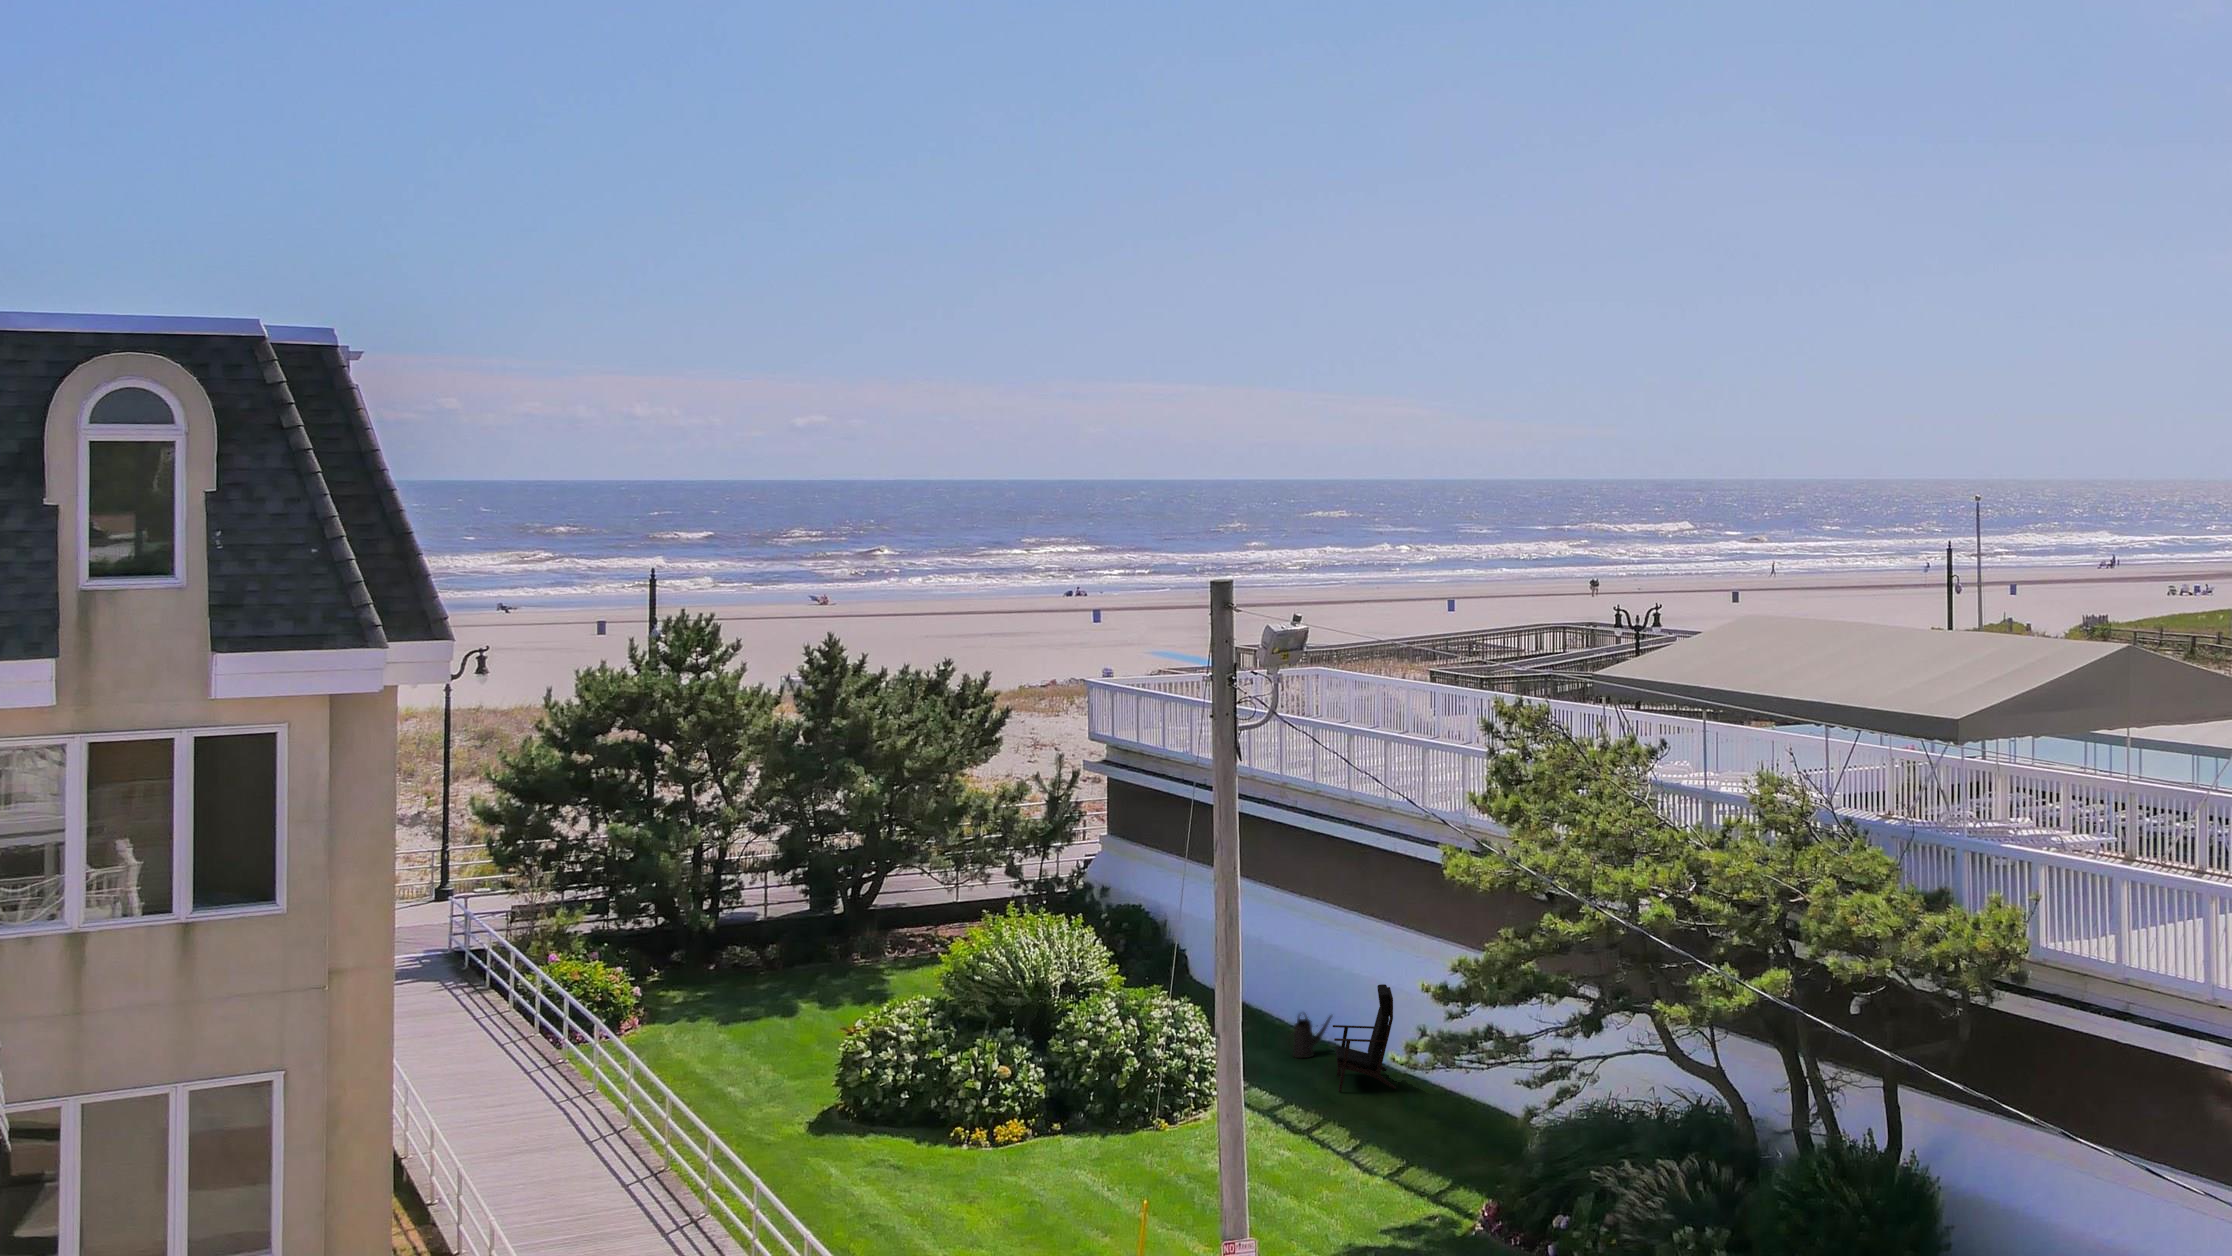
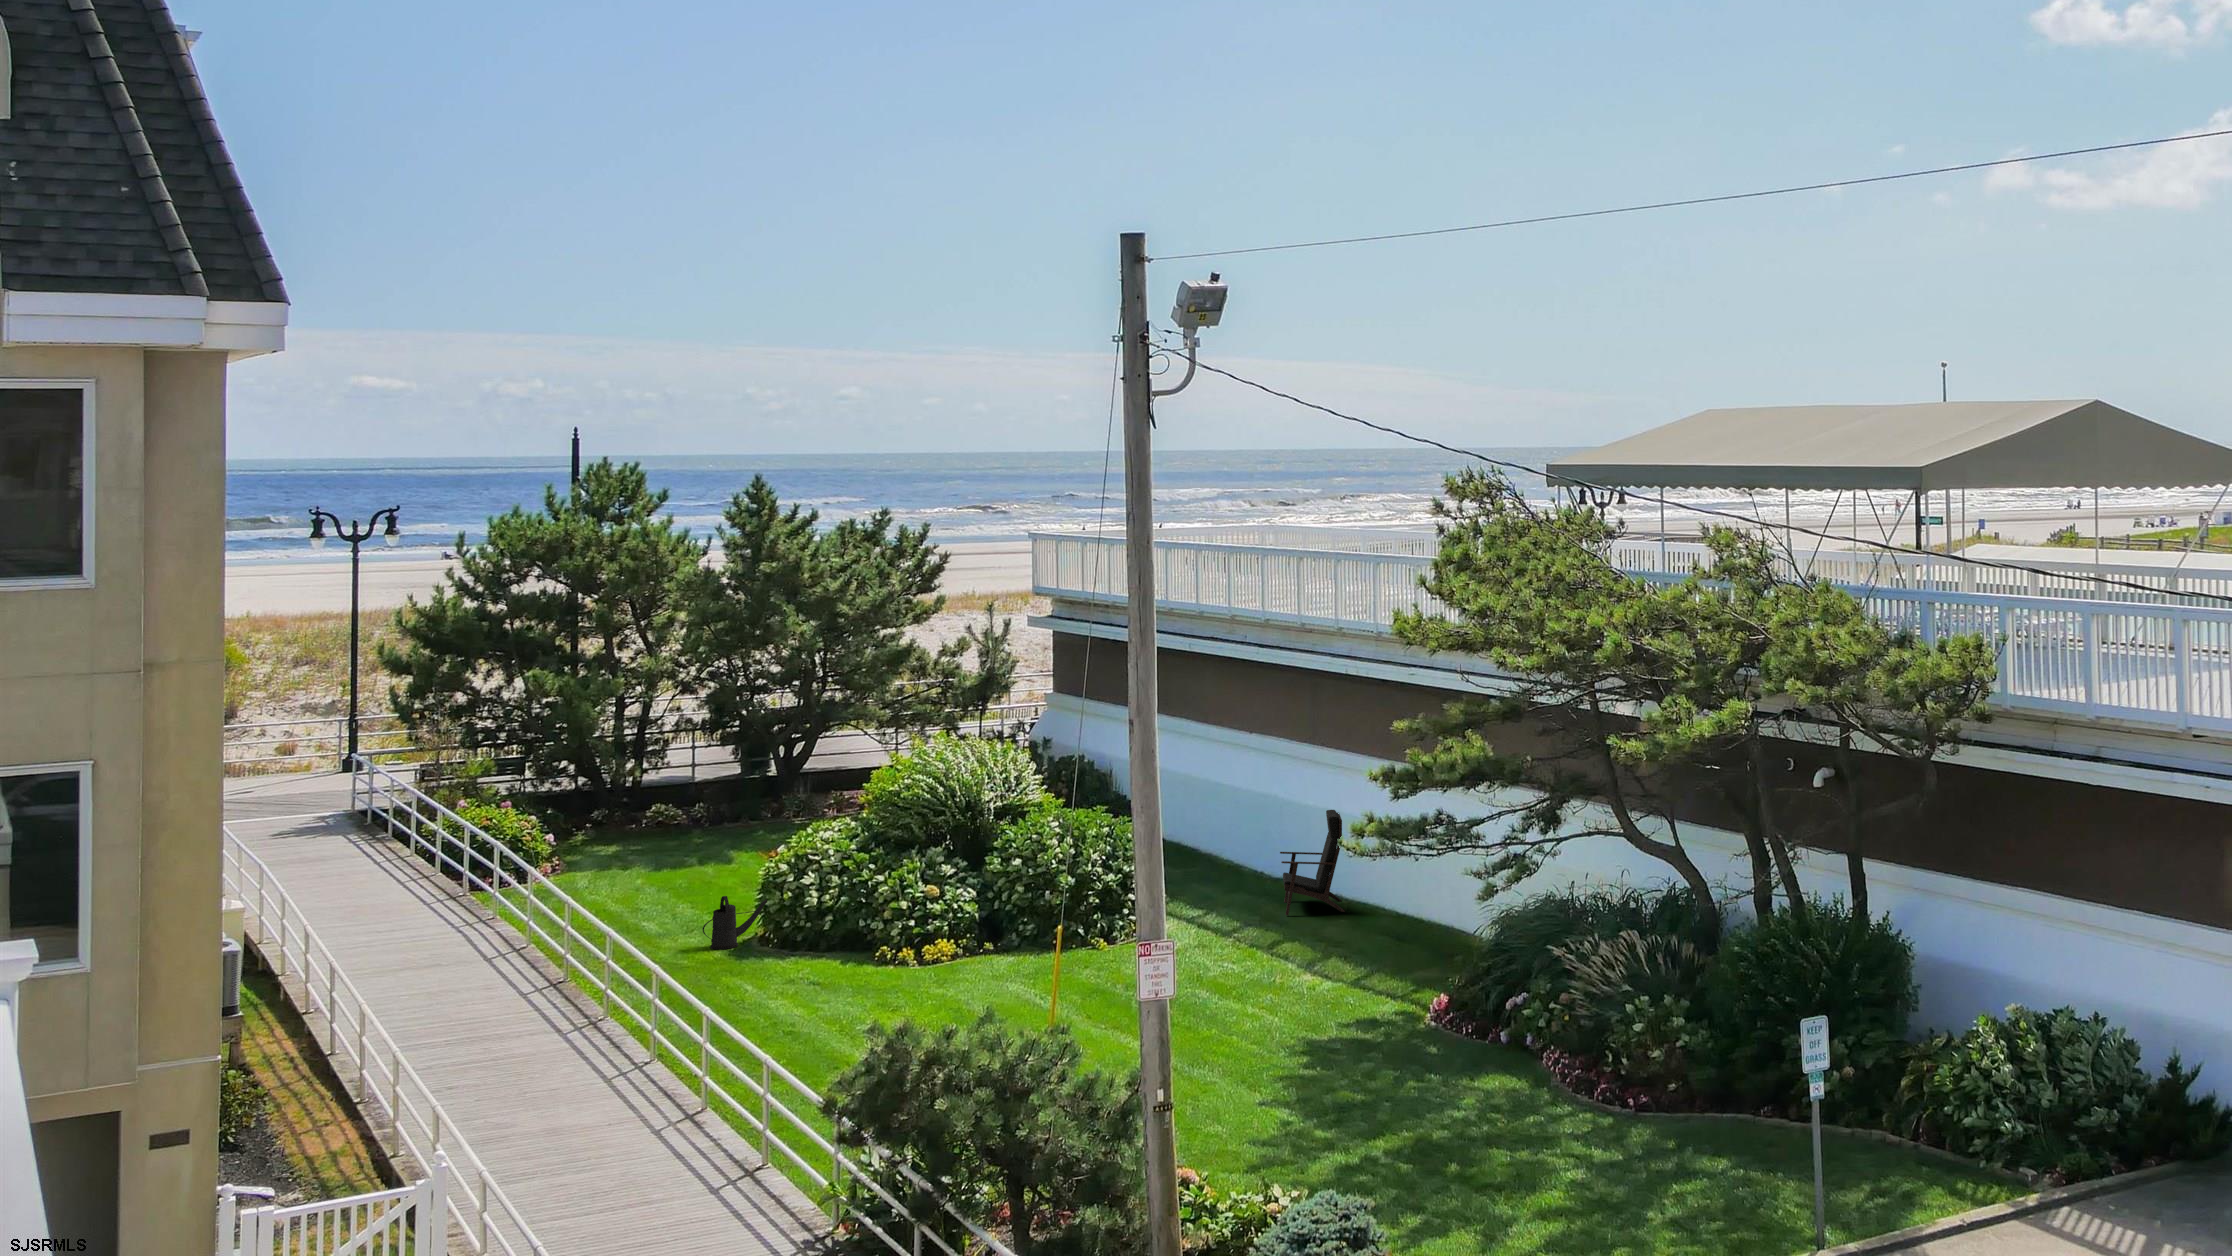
watering can: present [1293,1013,1332,1058] -> present [703,896,767,949]

